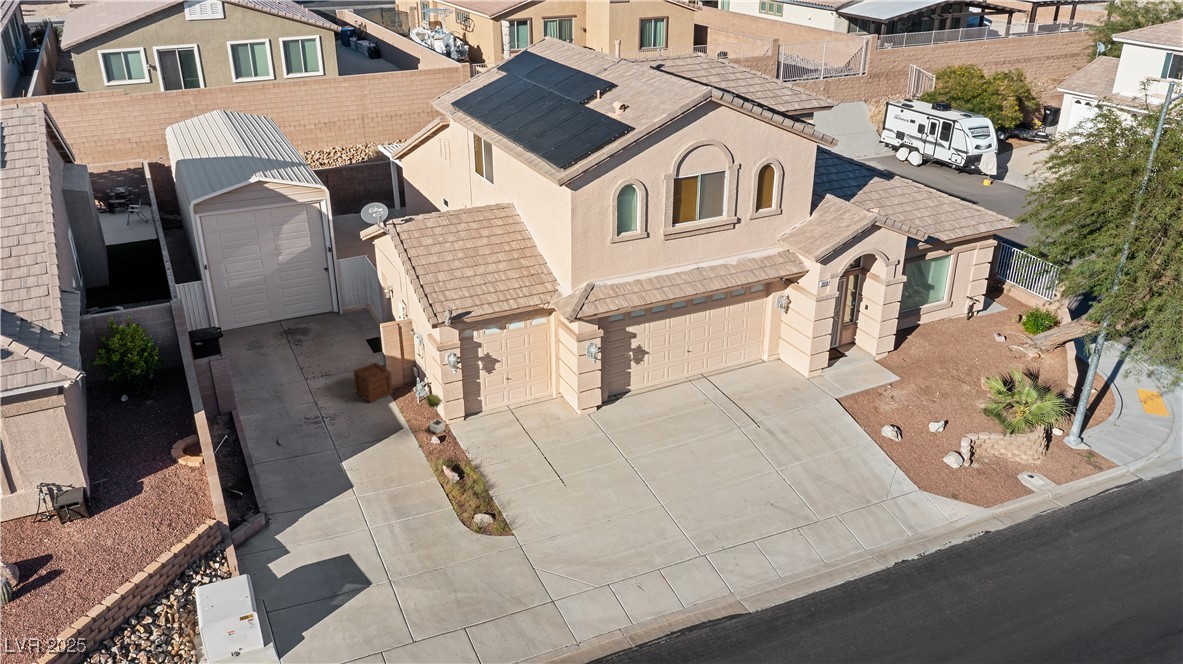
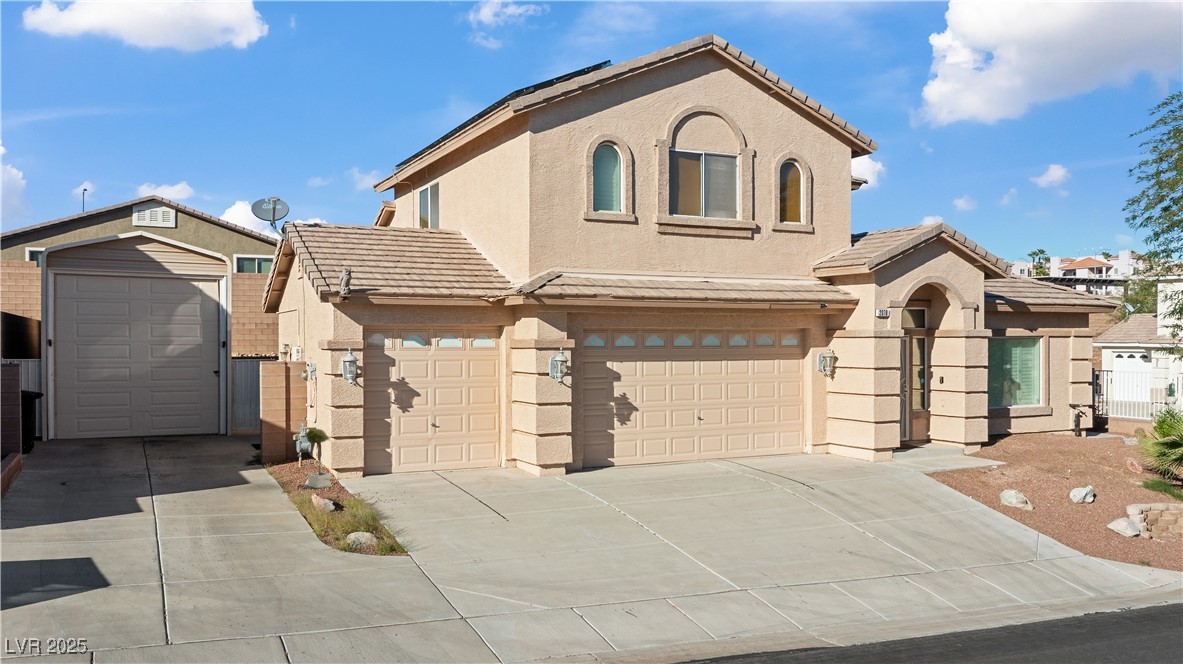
wooden crate: present [354,362,393,402] -> none [213,424,266,470]

